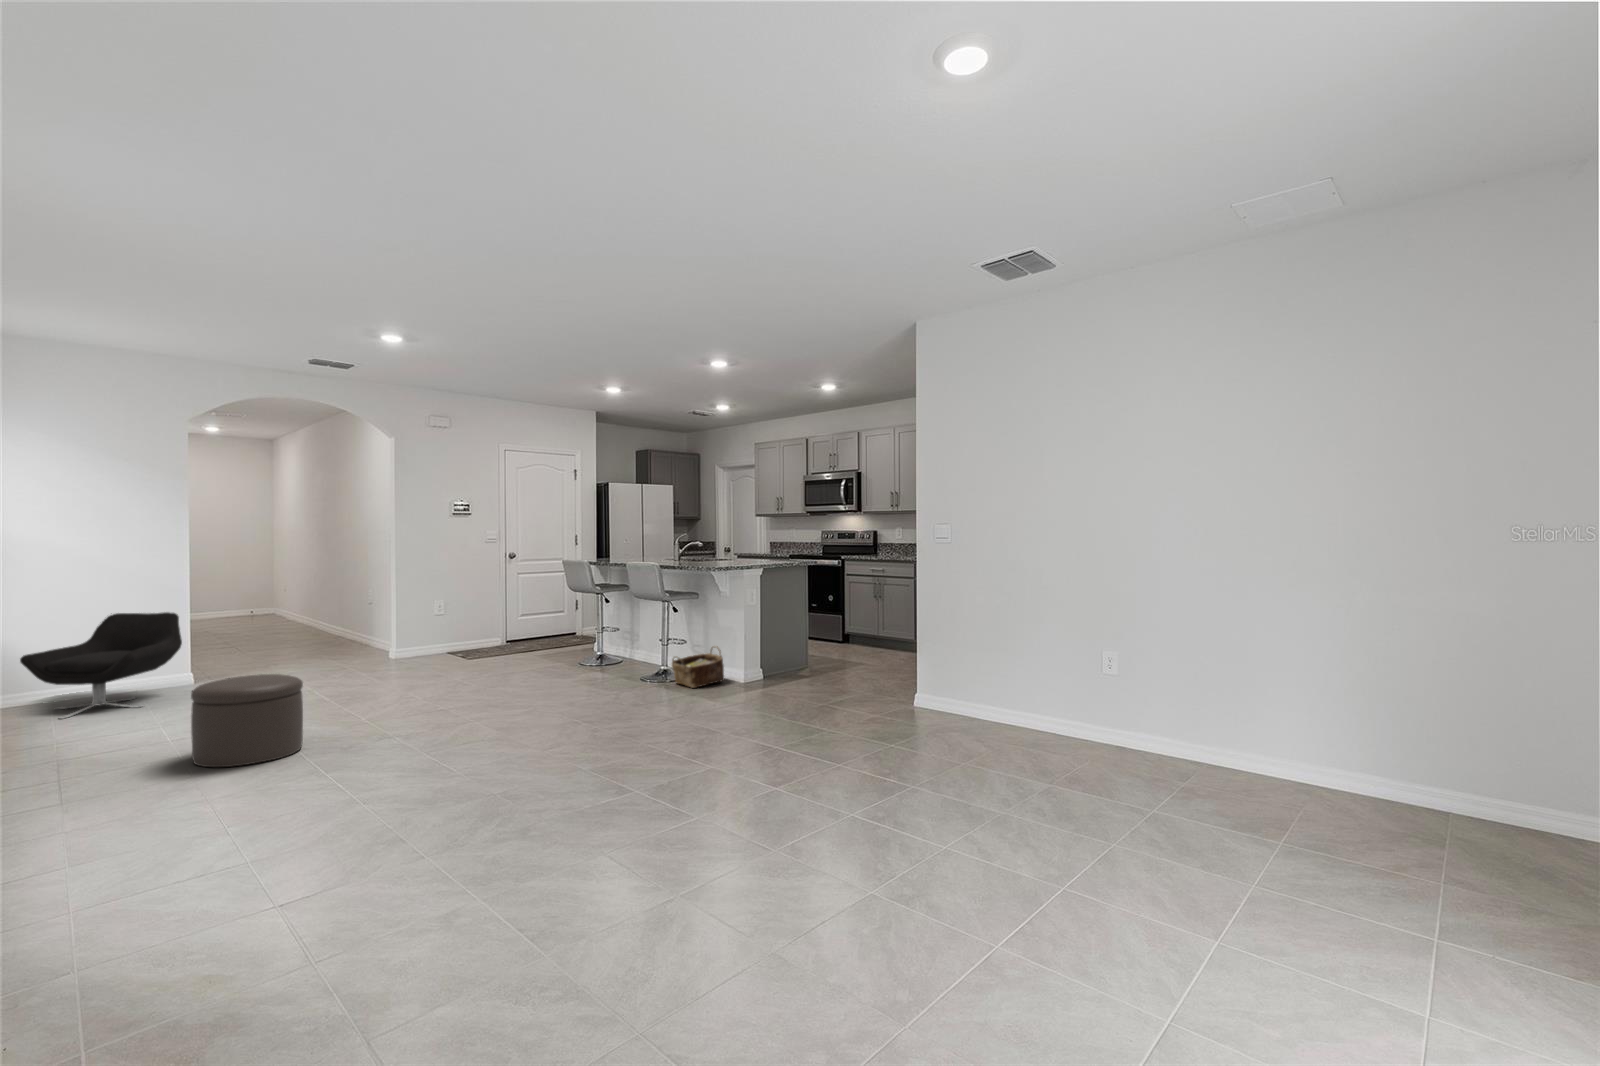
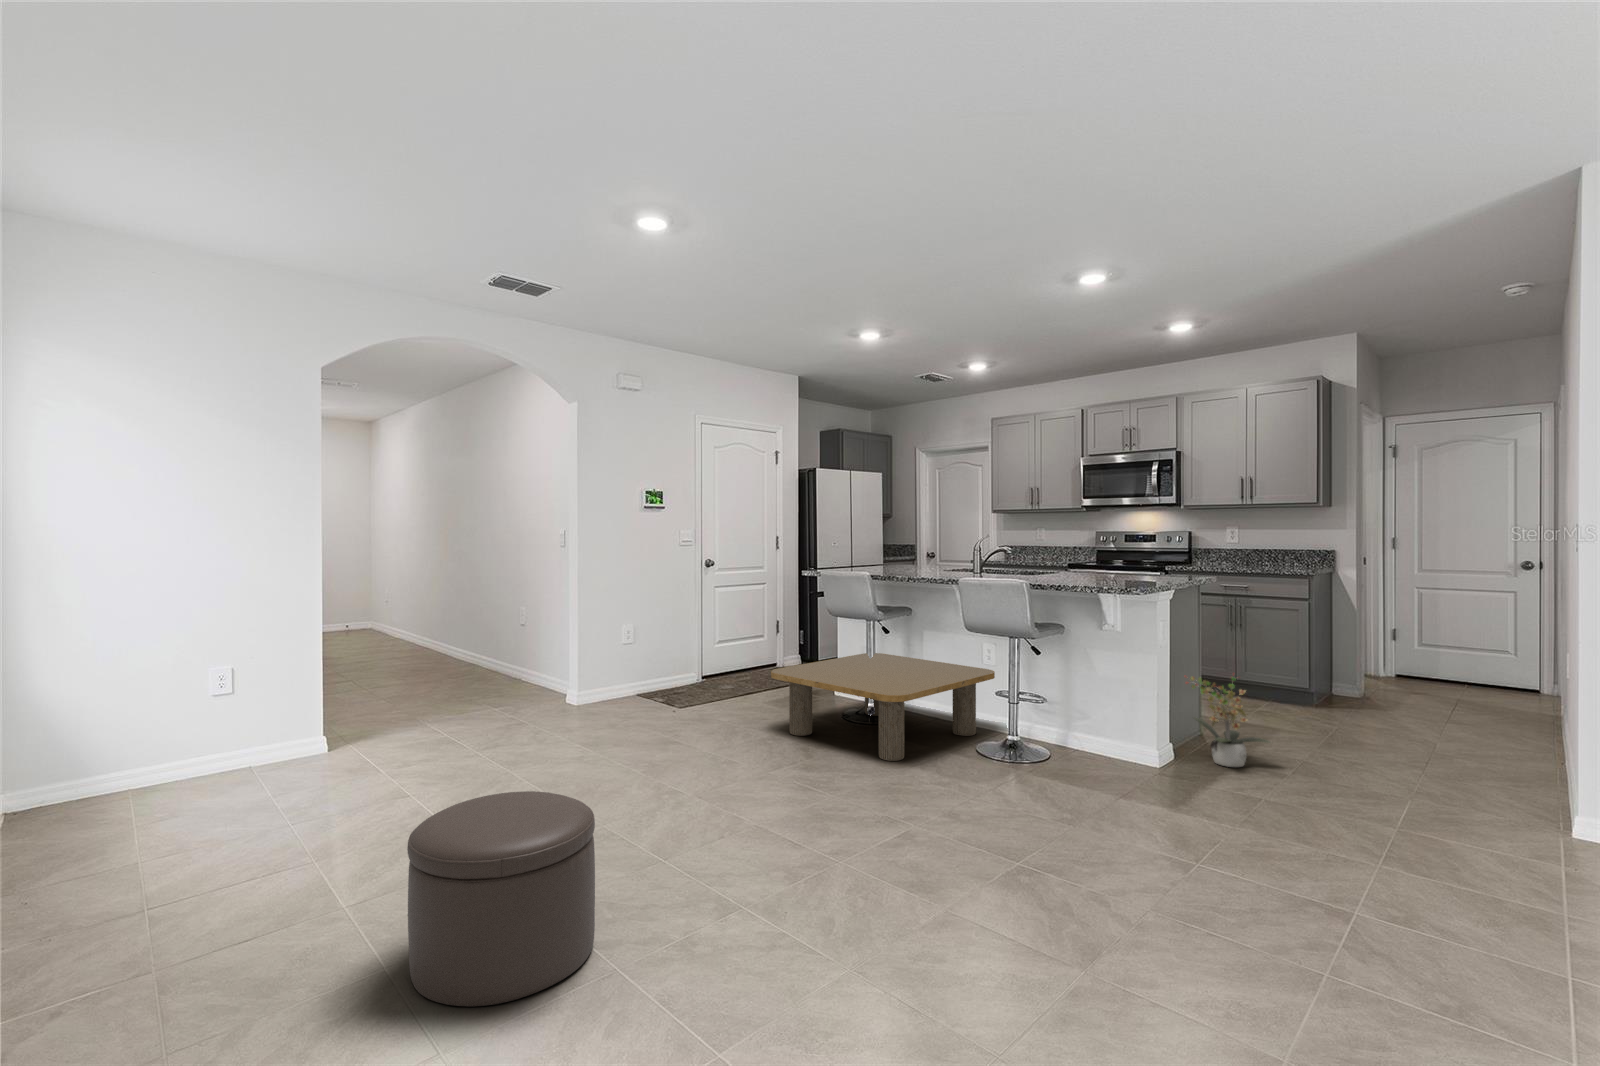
lounge chair: present [20,612,182,719] -> none [82,652,319,835]
coffee table: none [515,619,672,684] -> present [771,653,995,761]
potted plant: none [773,624,819,684] -> present [1186,677,1270,767]
woven basket: present [672,646,724,688] -> none [1038,704,1116,773]

